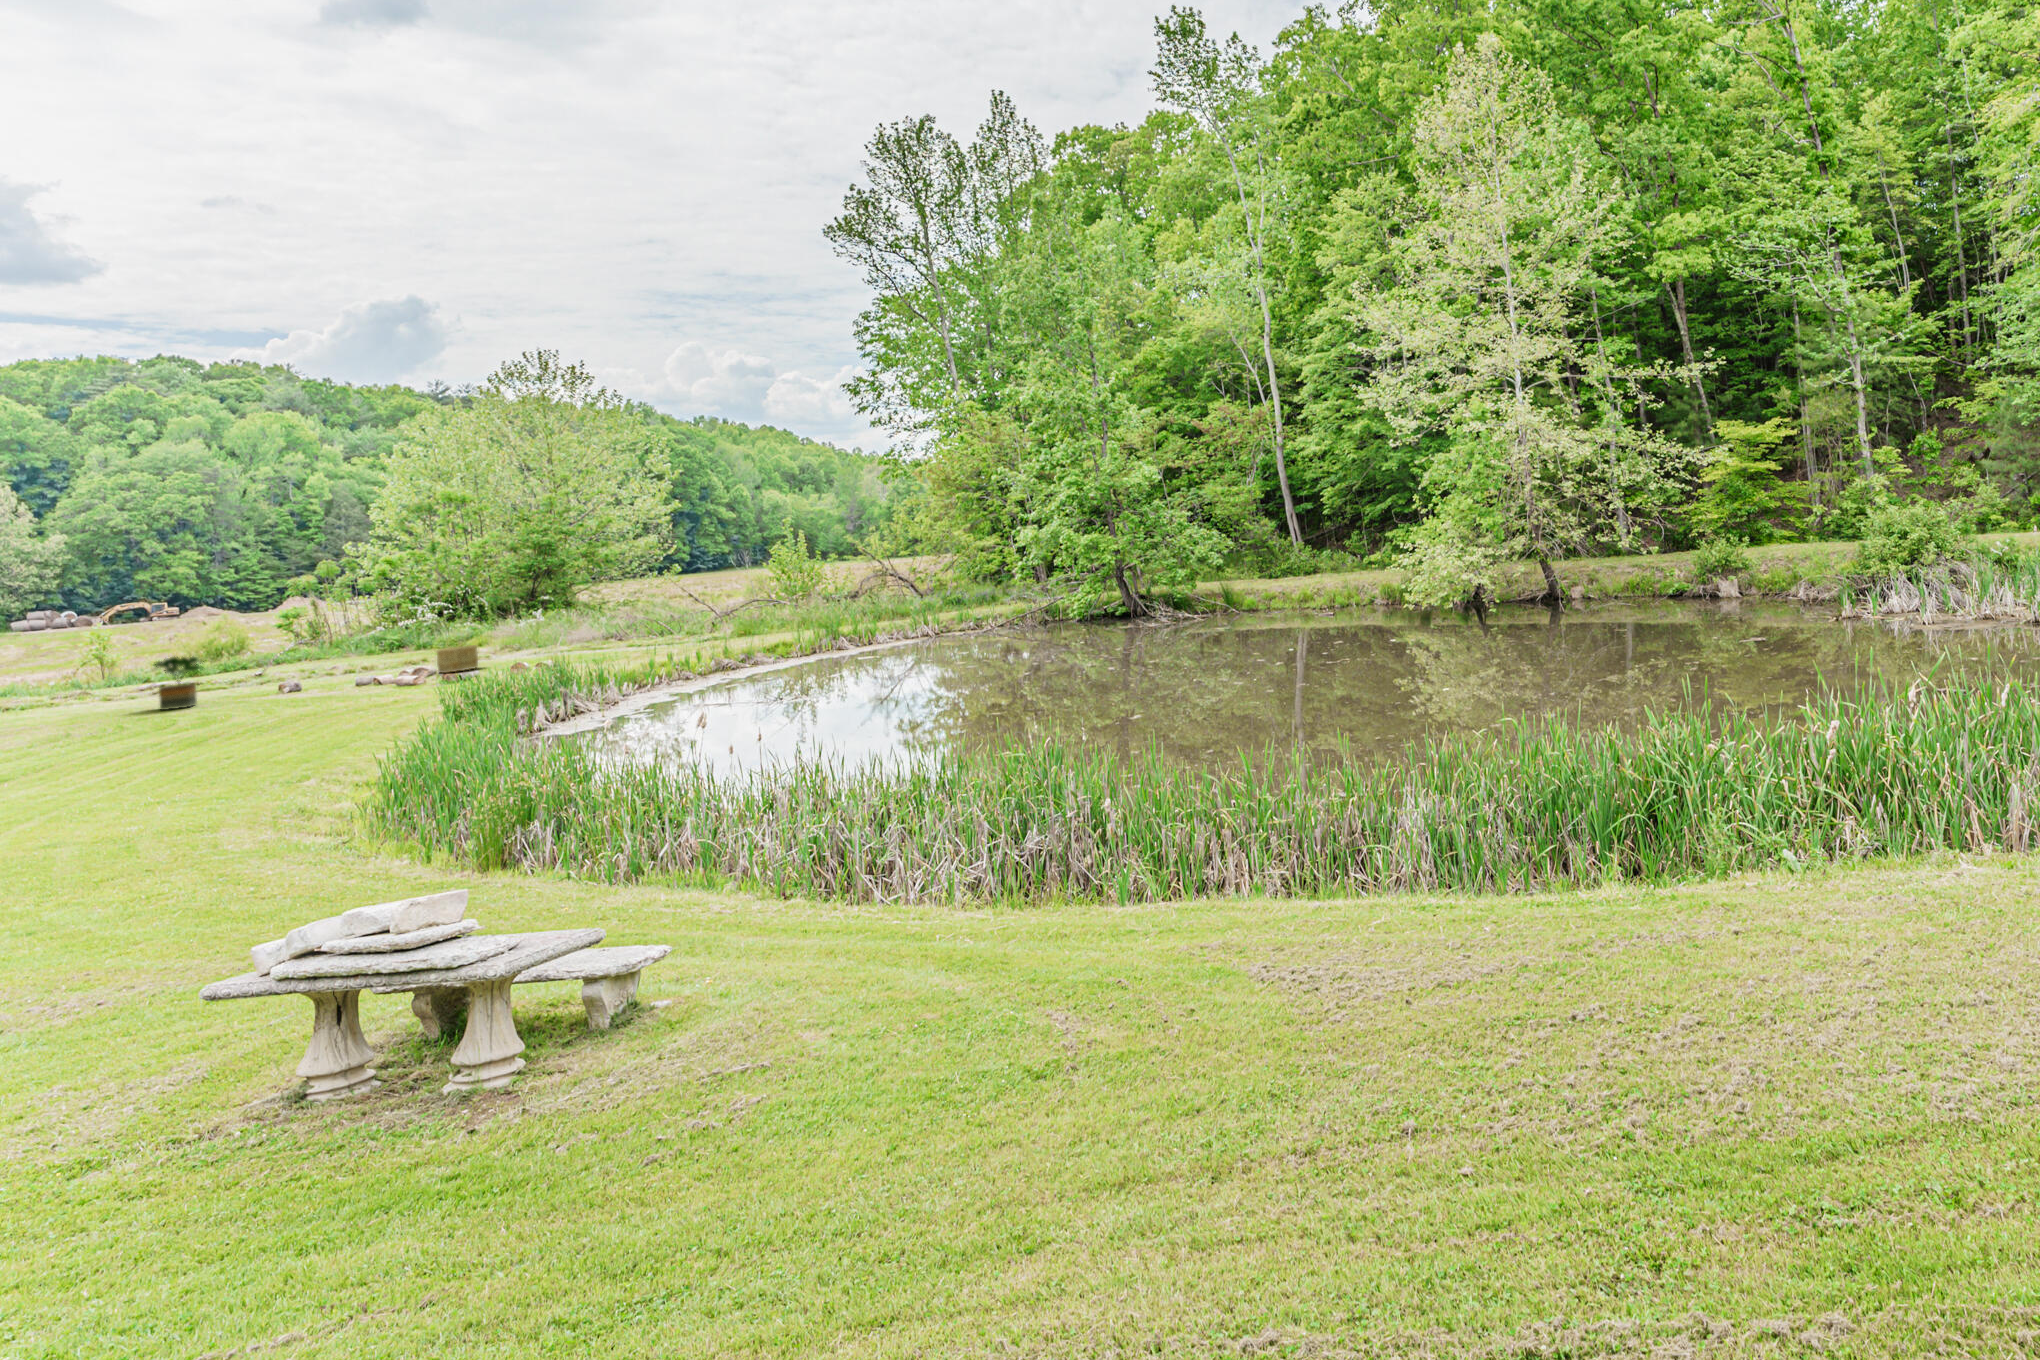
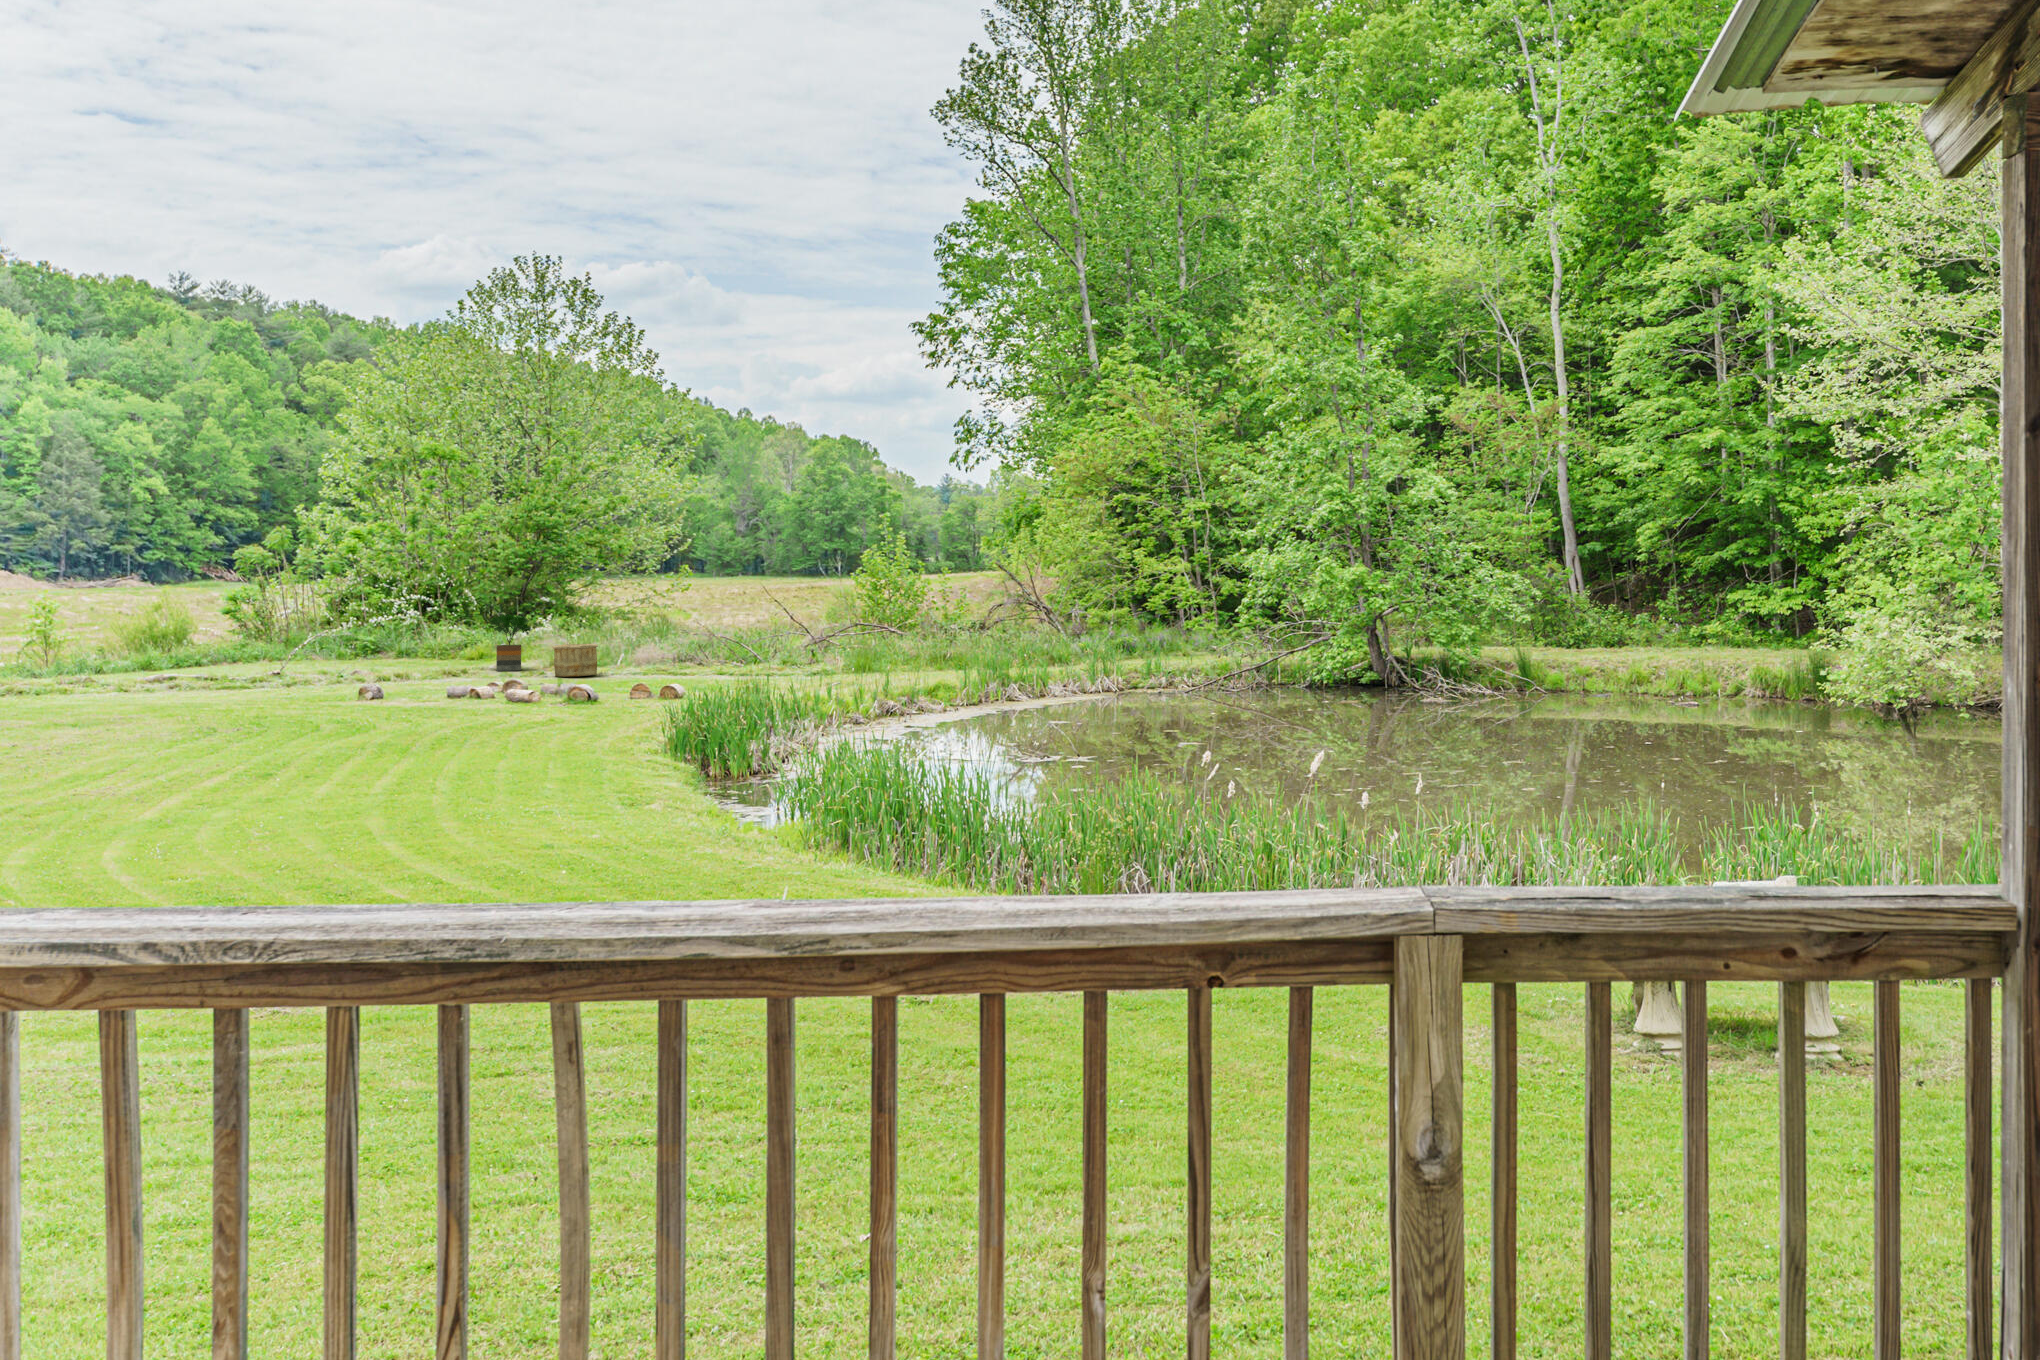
potted tree: present [155,657,204,710] -> present [489,614,532,671]

